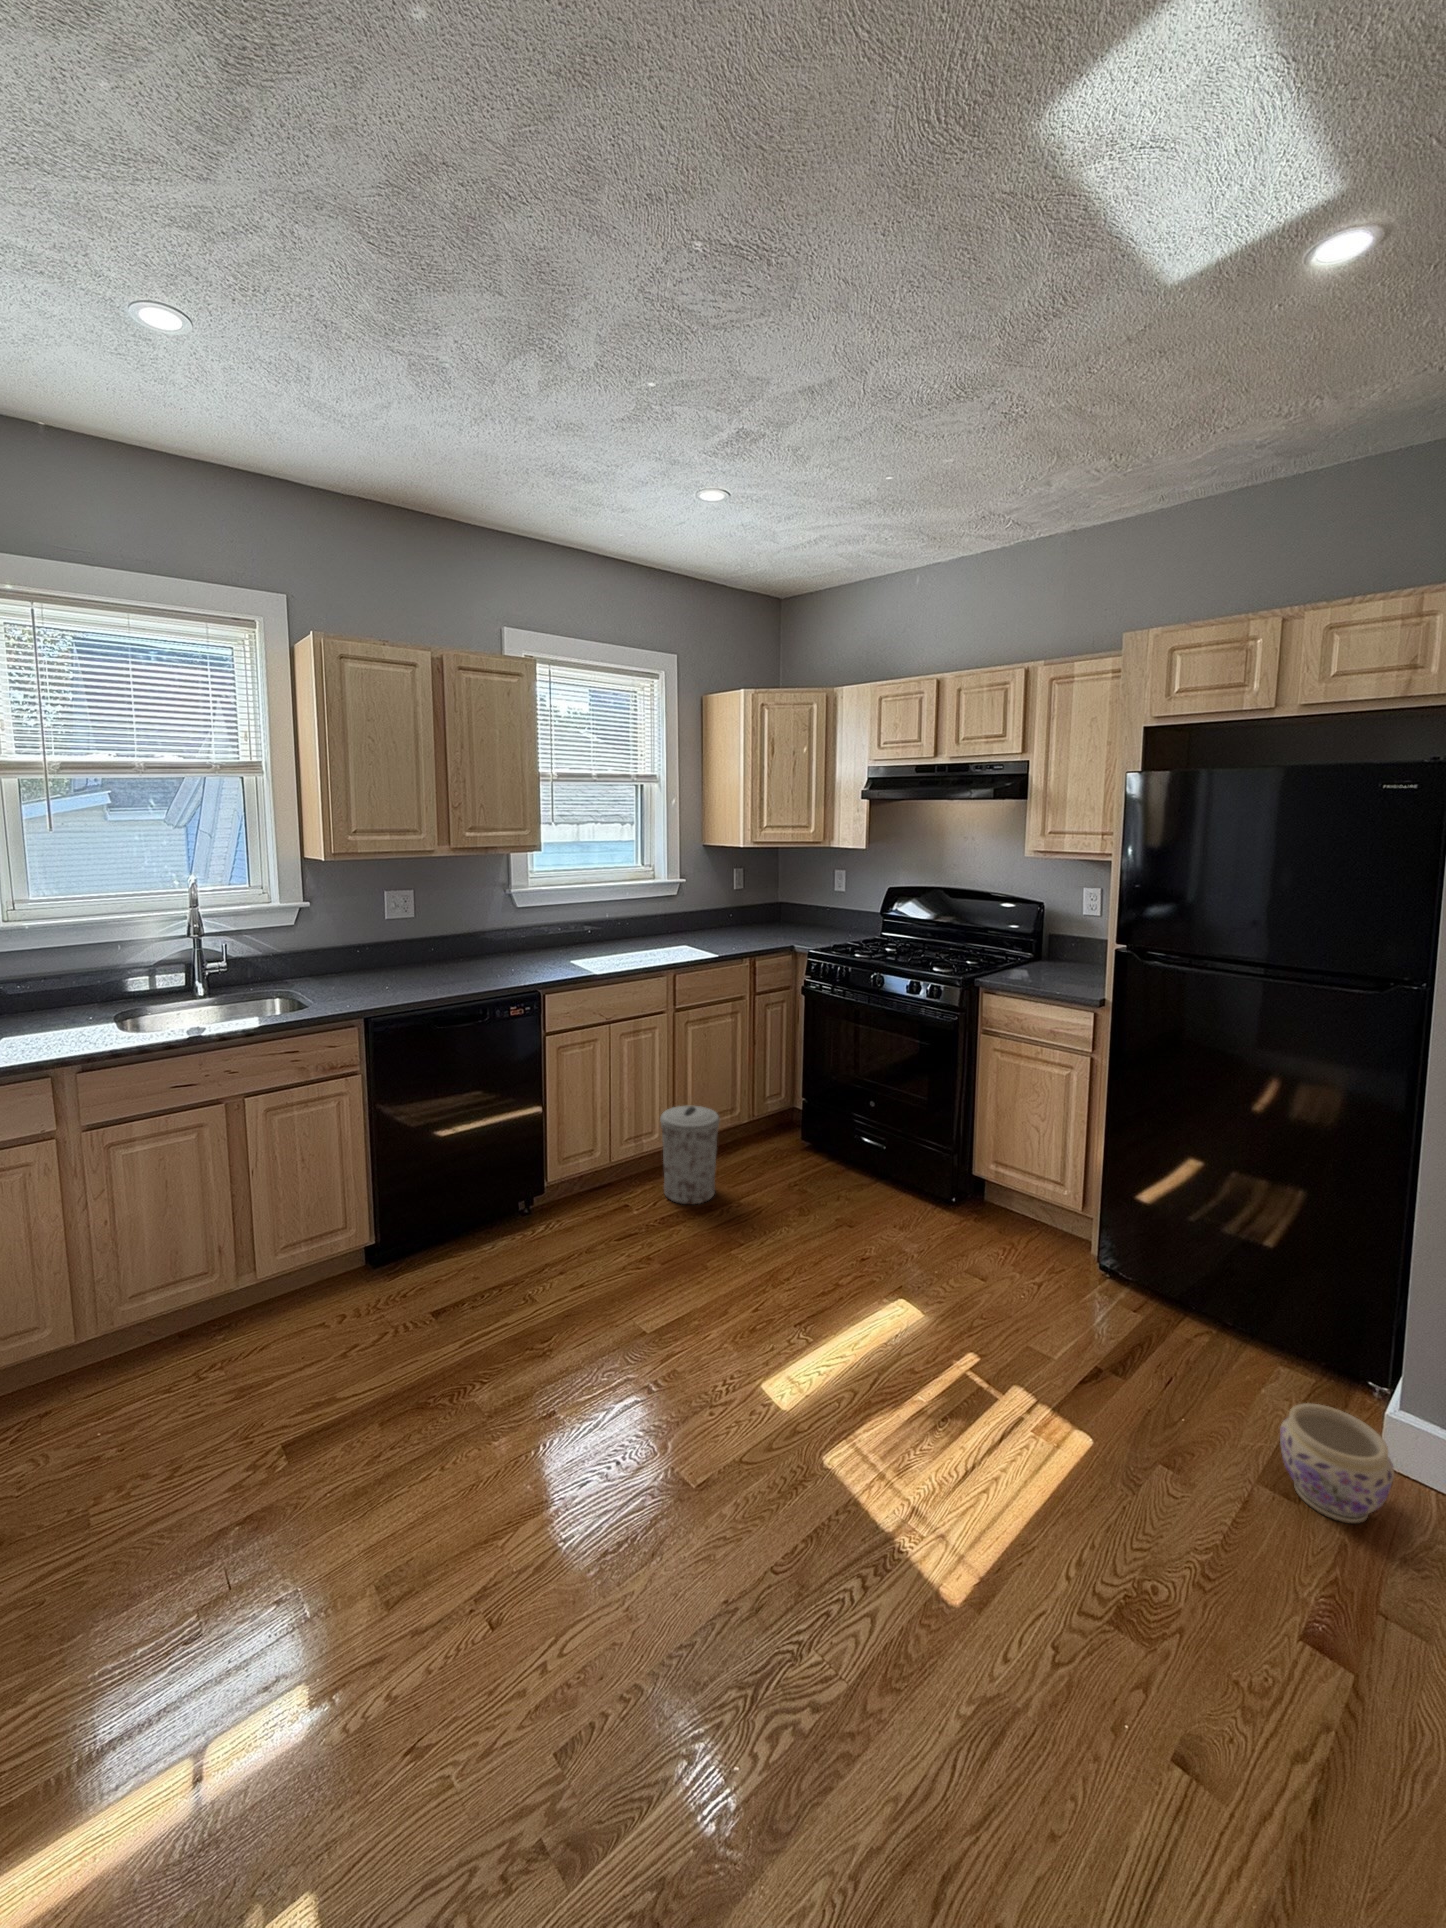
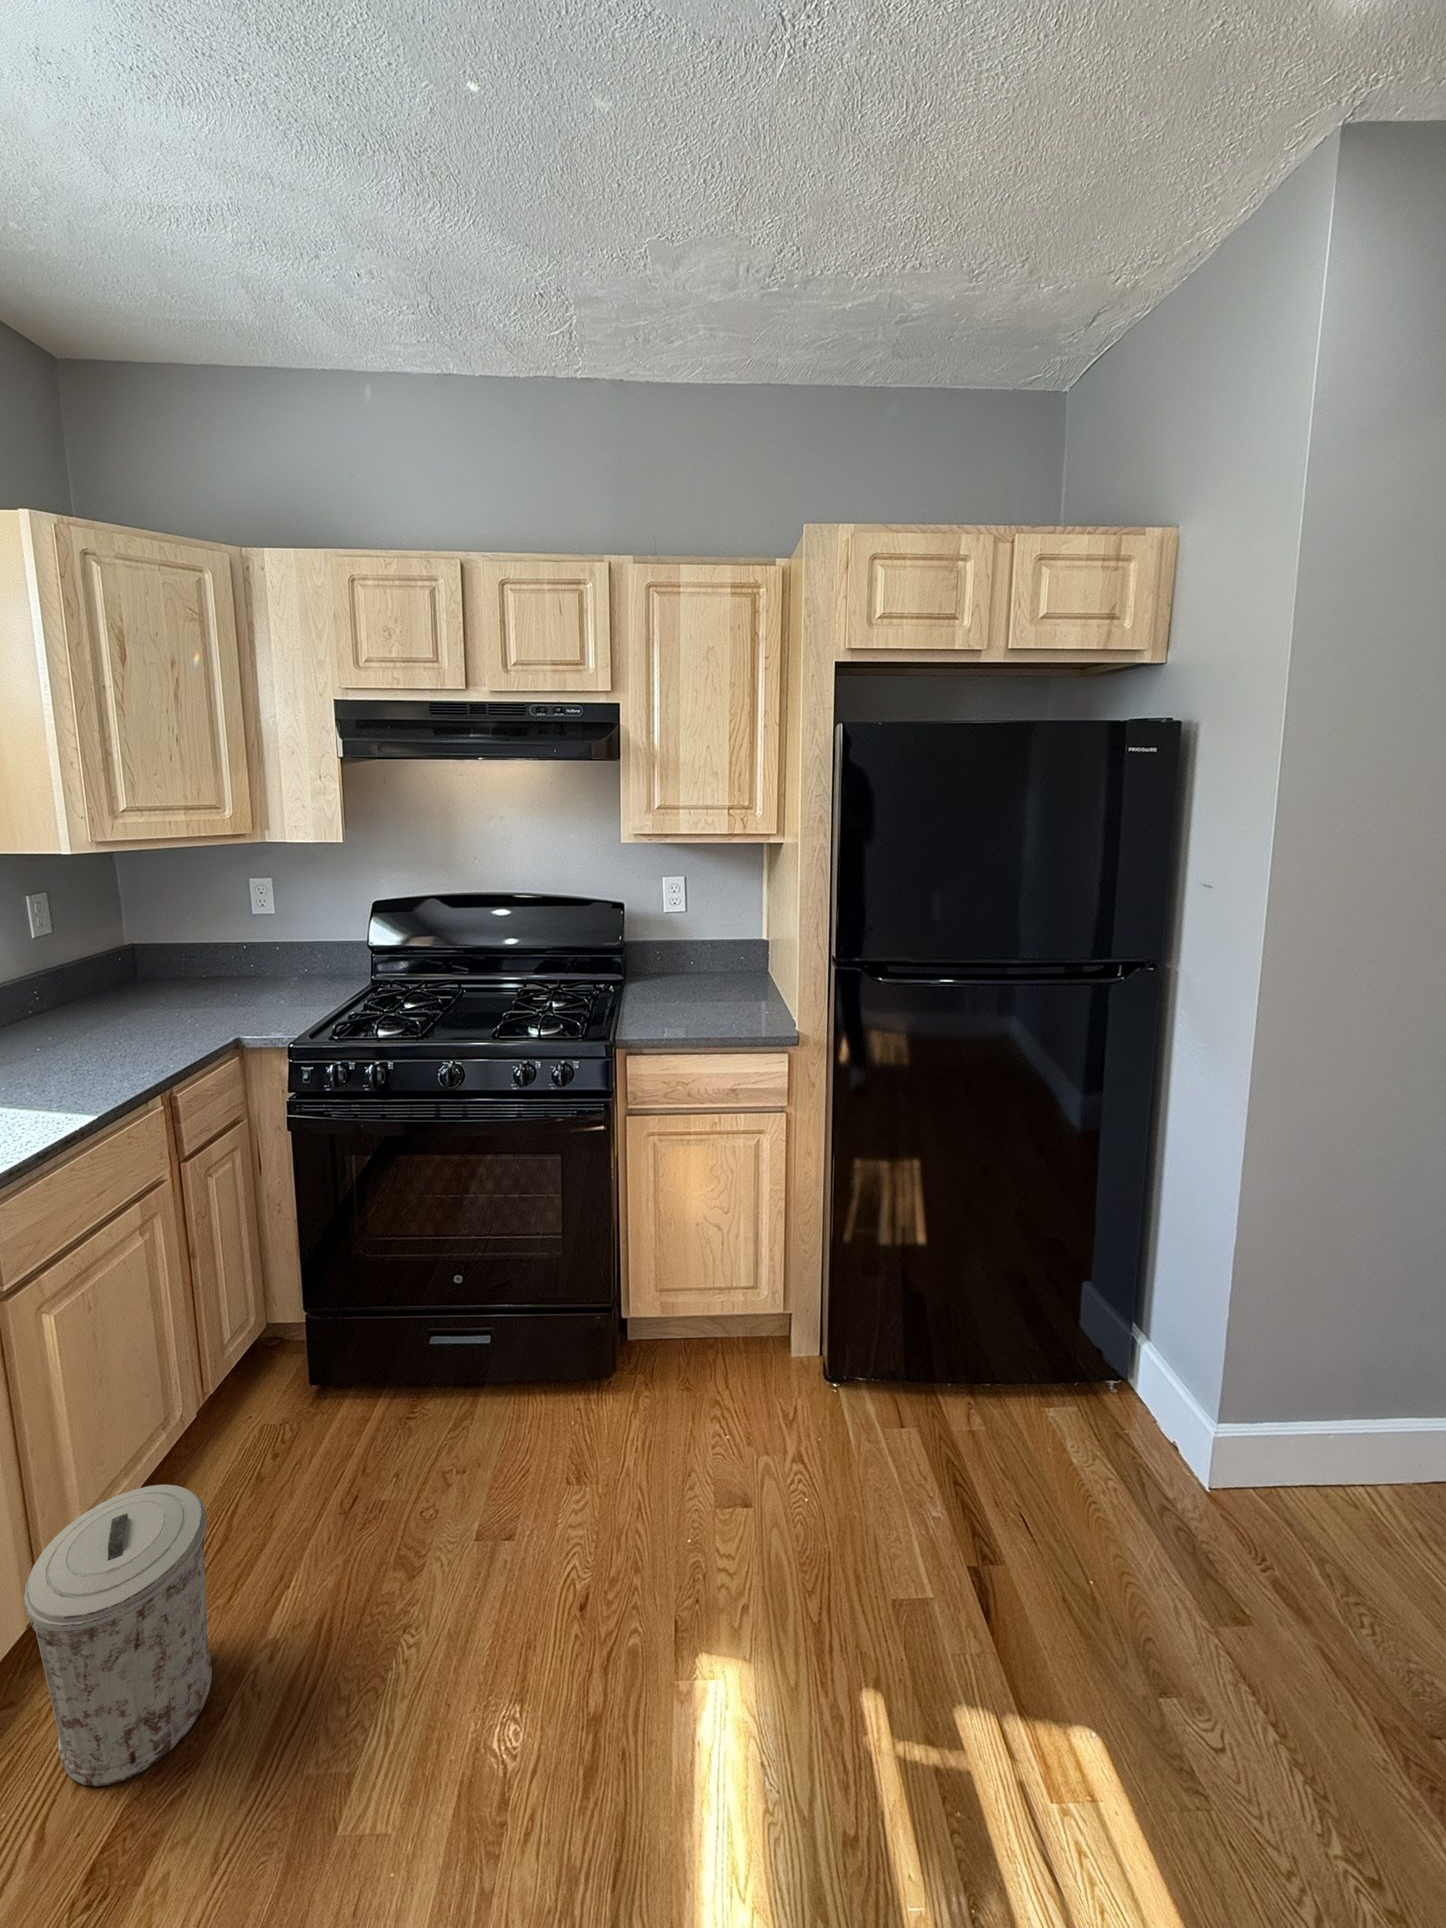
planter: present [1280,1403,1394,1524] -> none [1223,1474,1352,1622]

